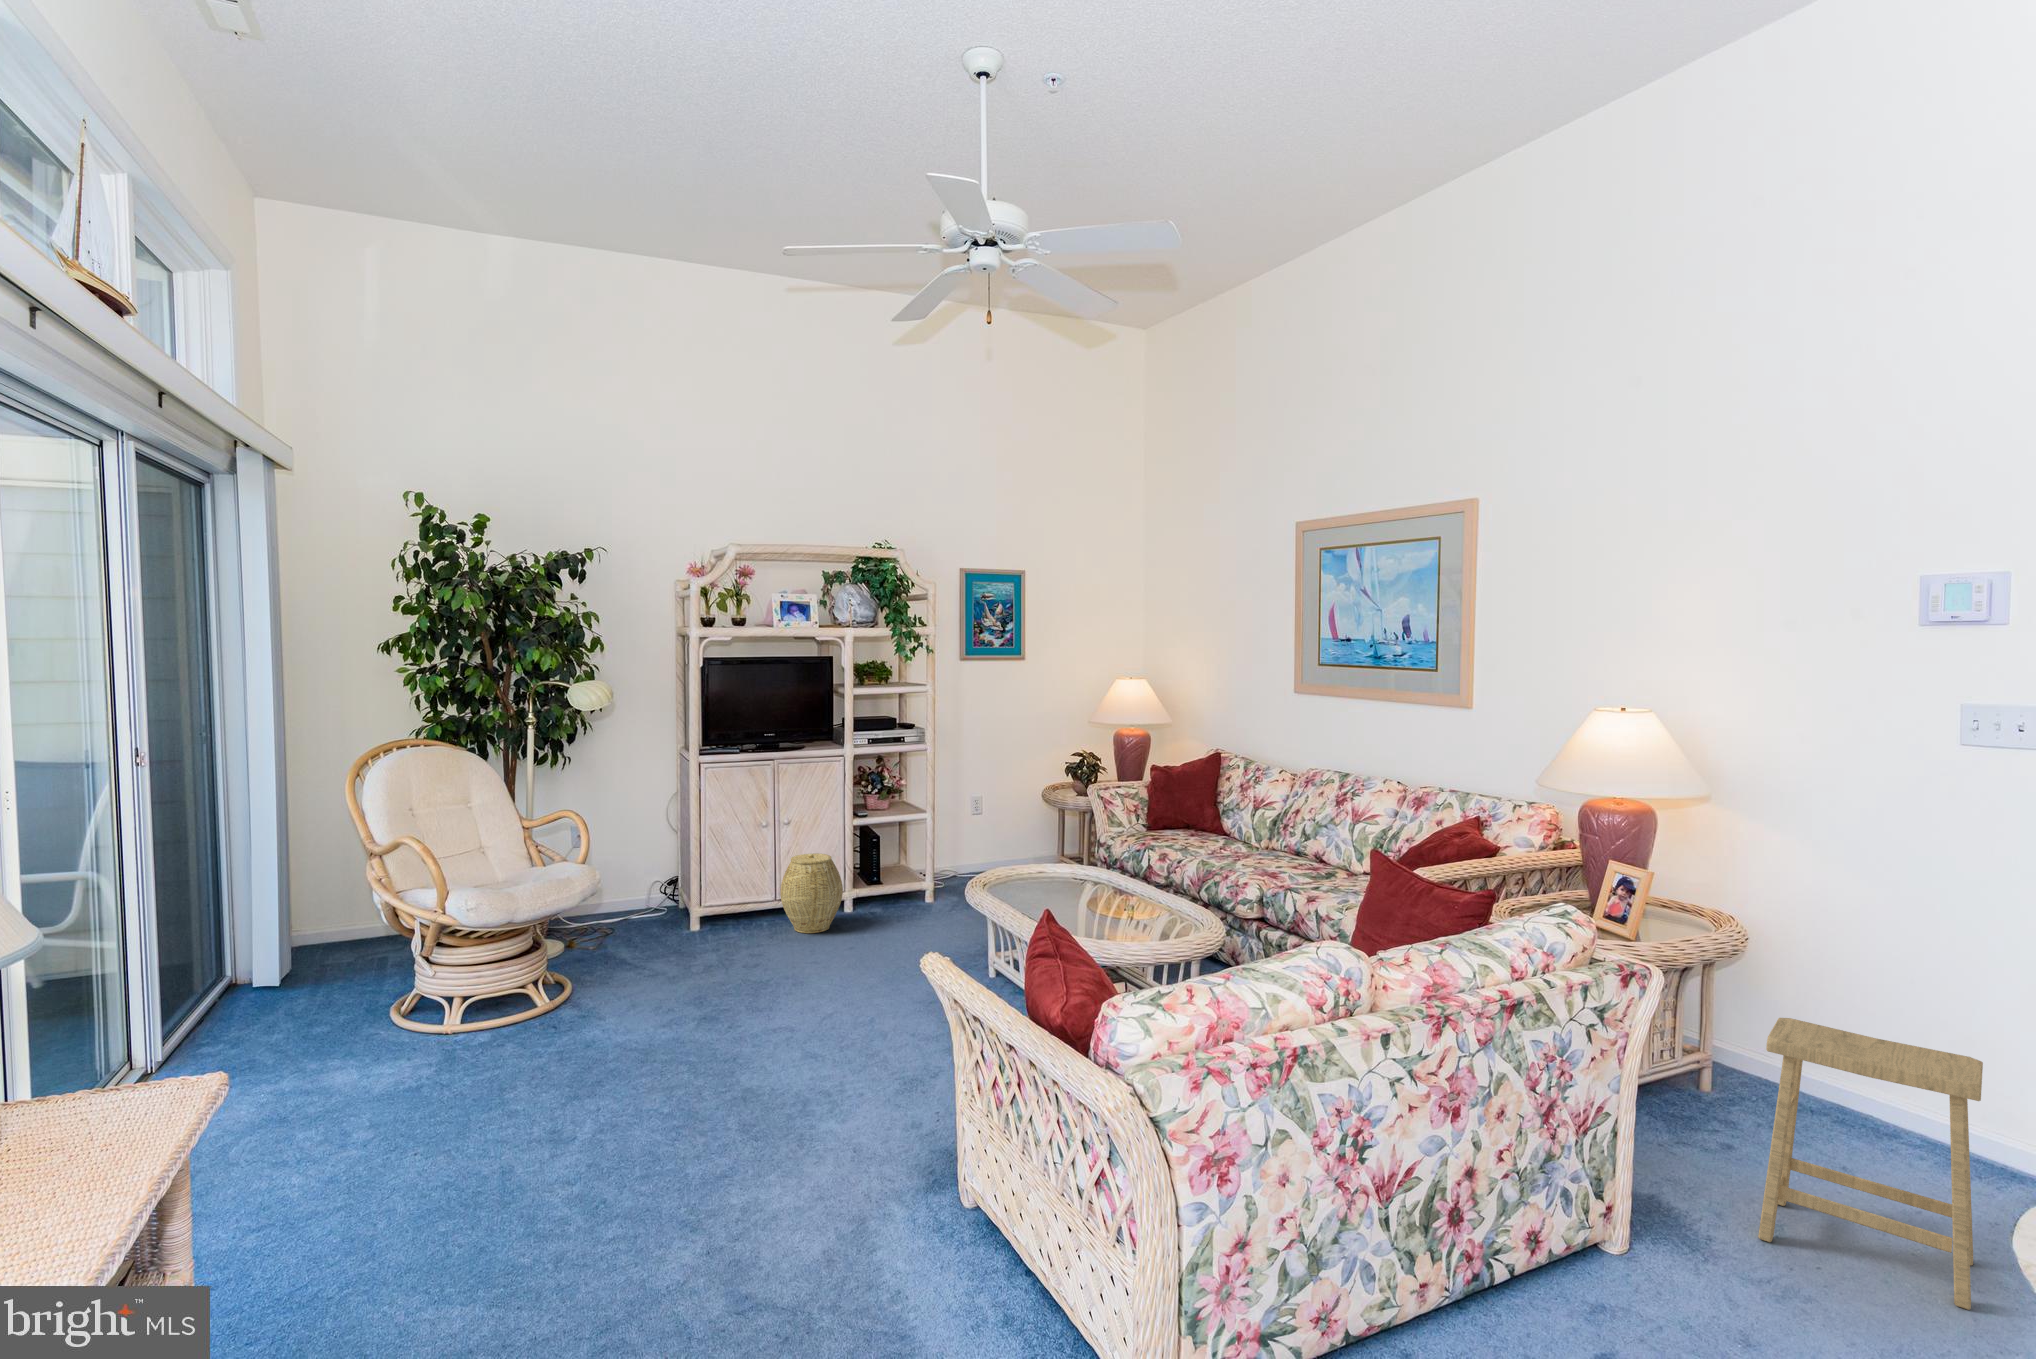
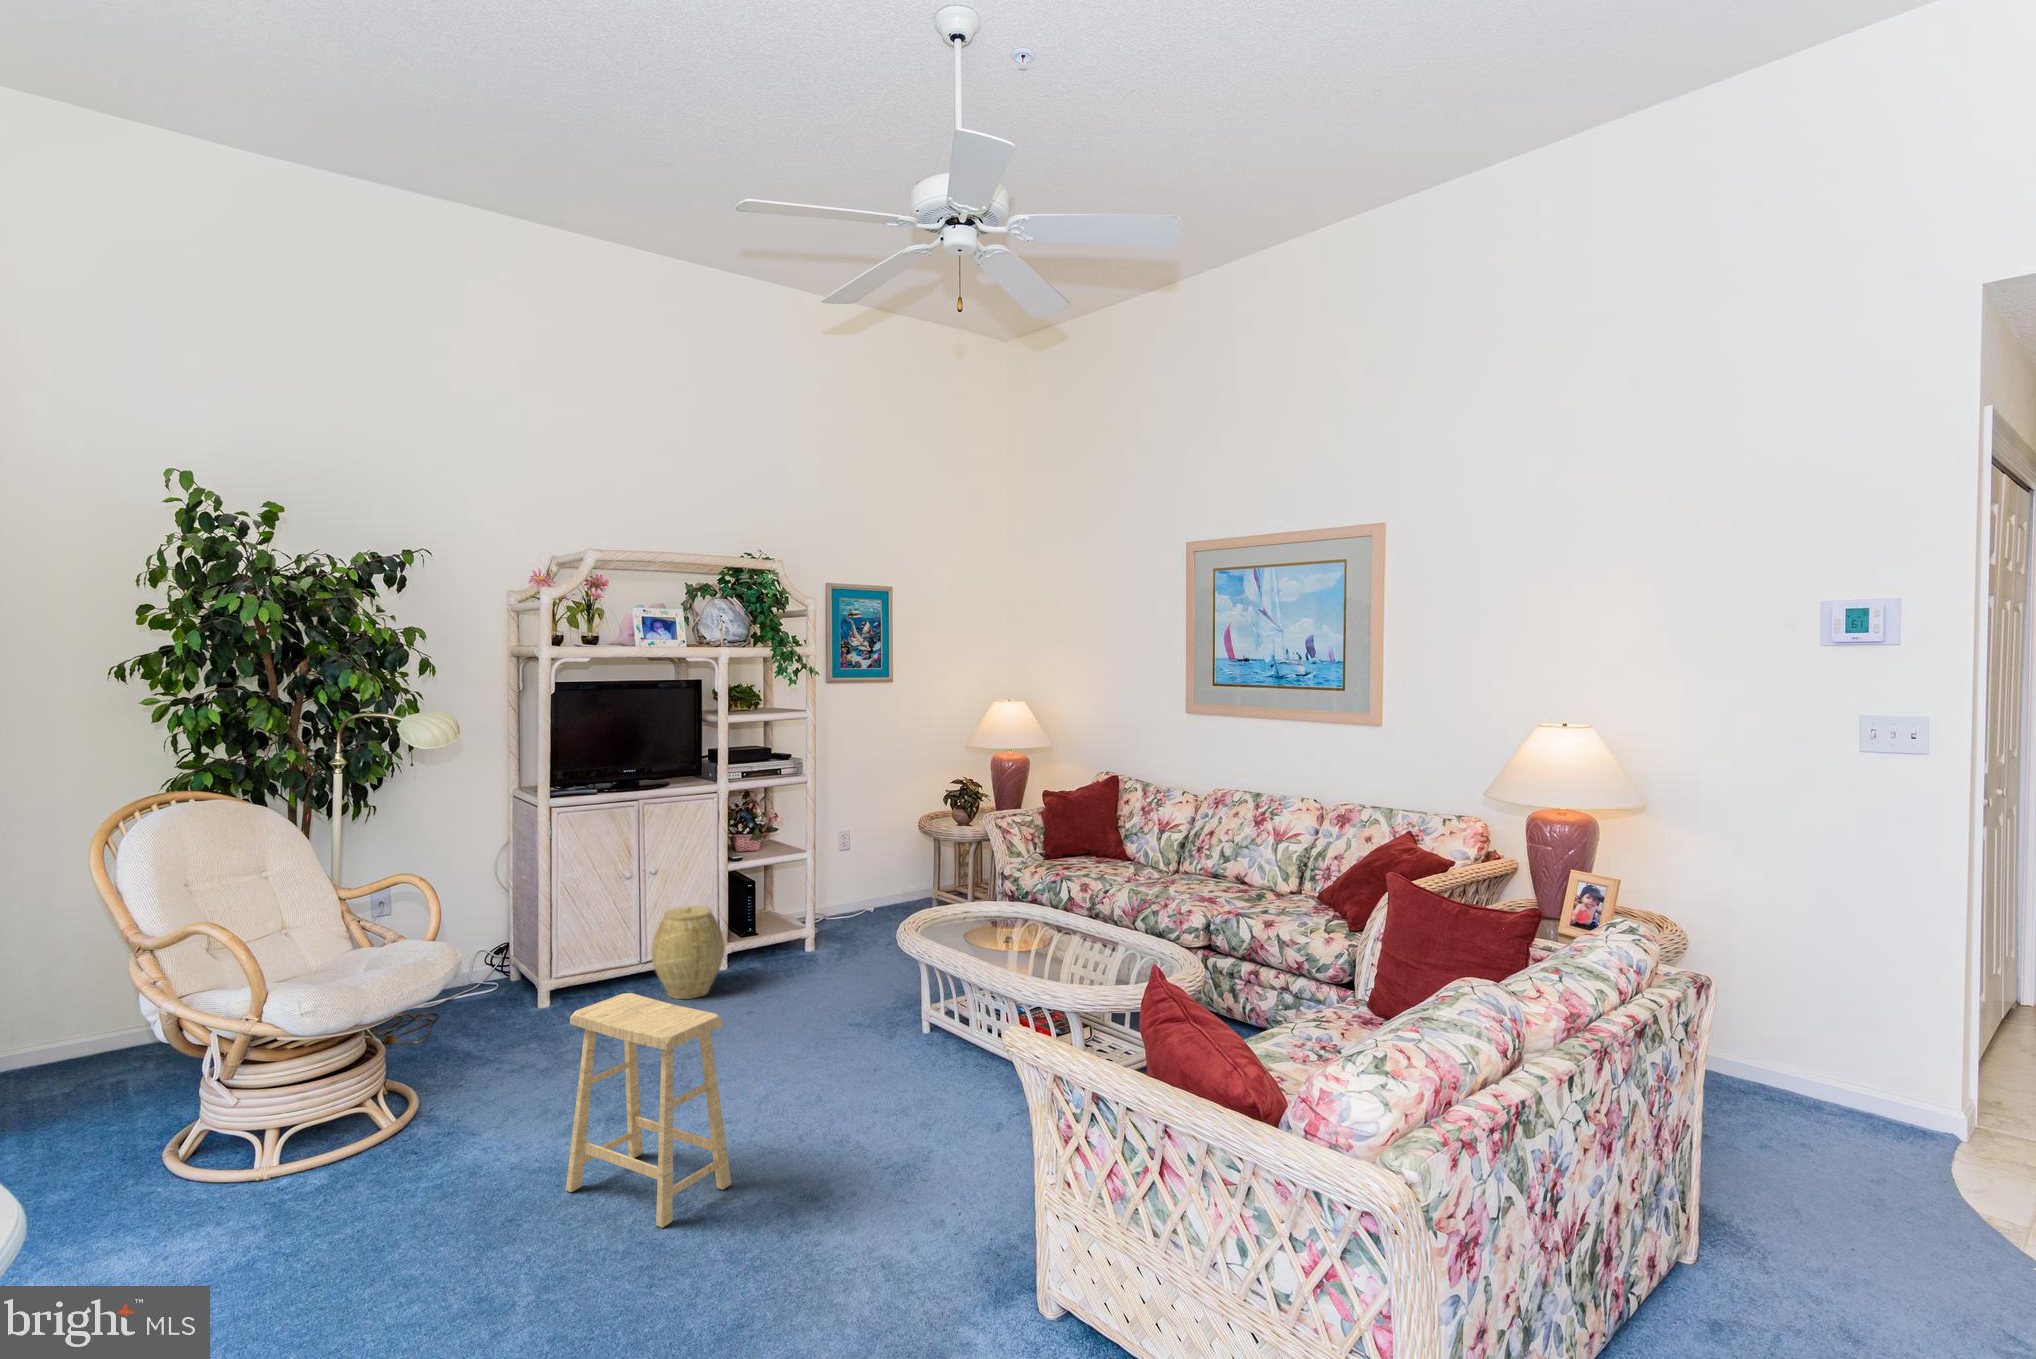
footstool: present [1758,1018,1983,1310] -> present [566,993,731,1228]

